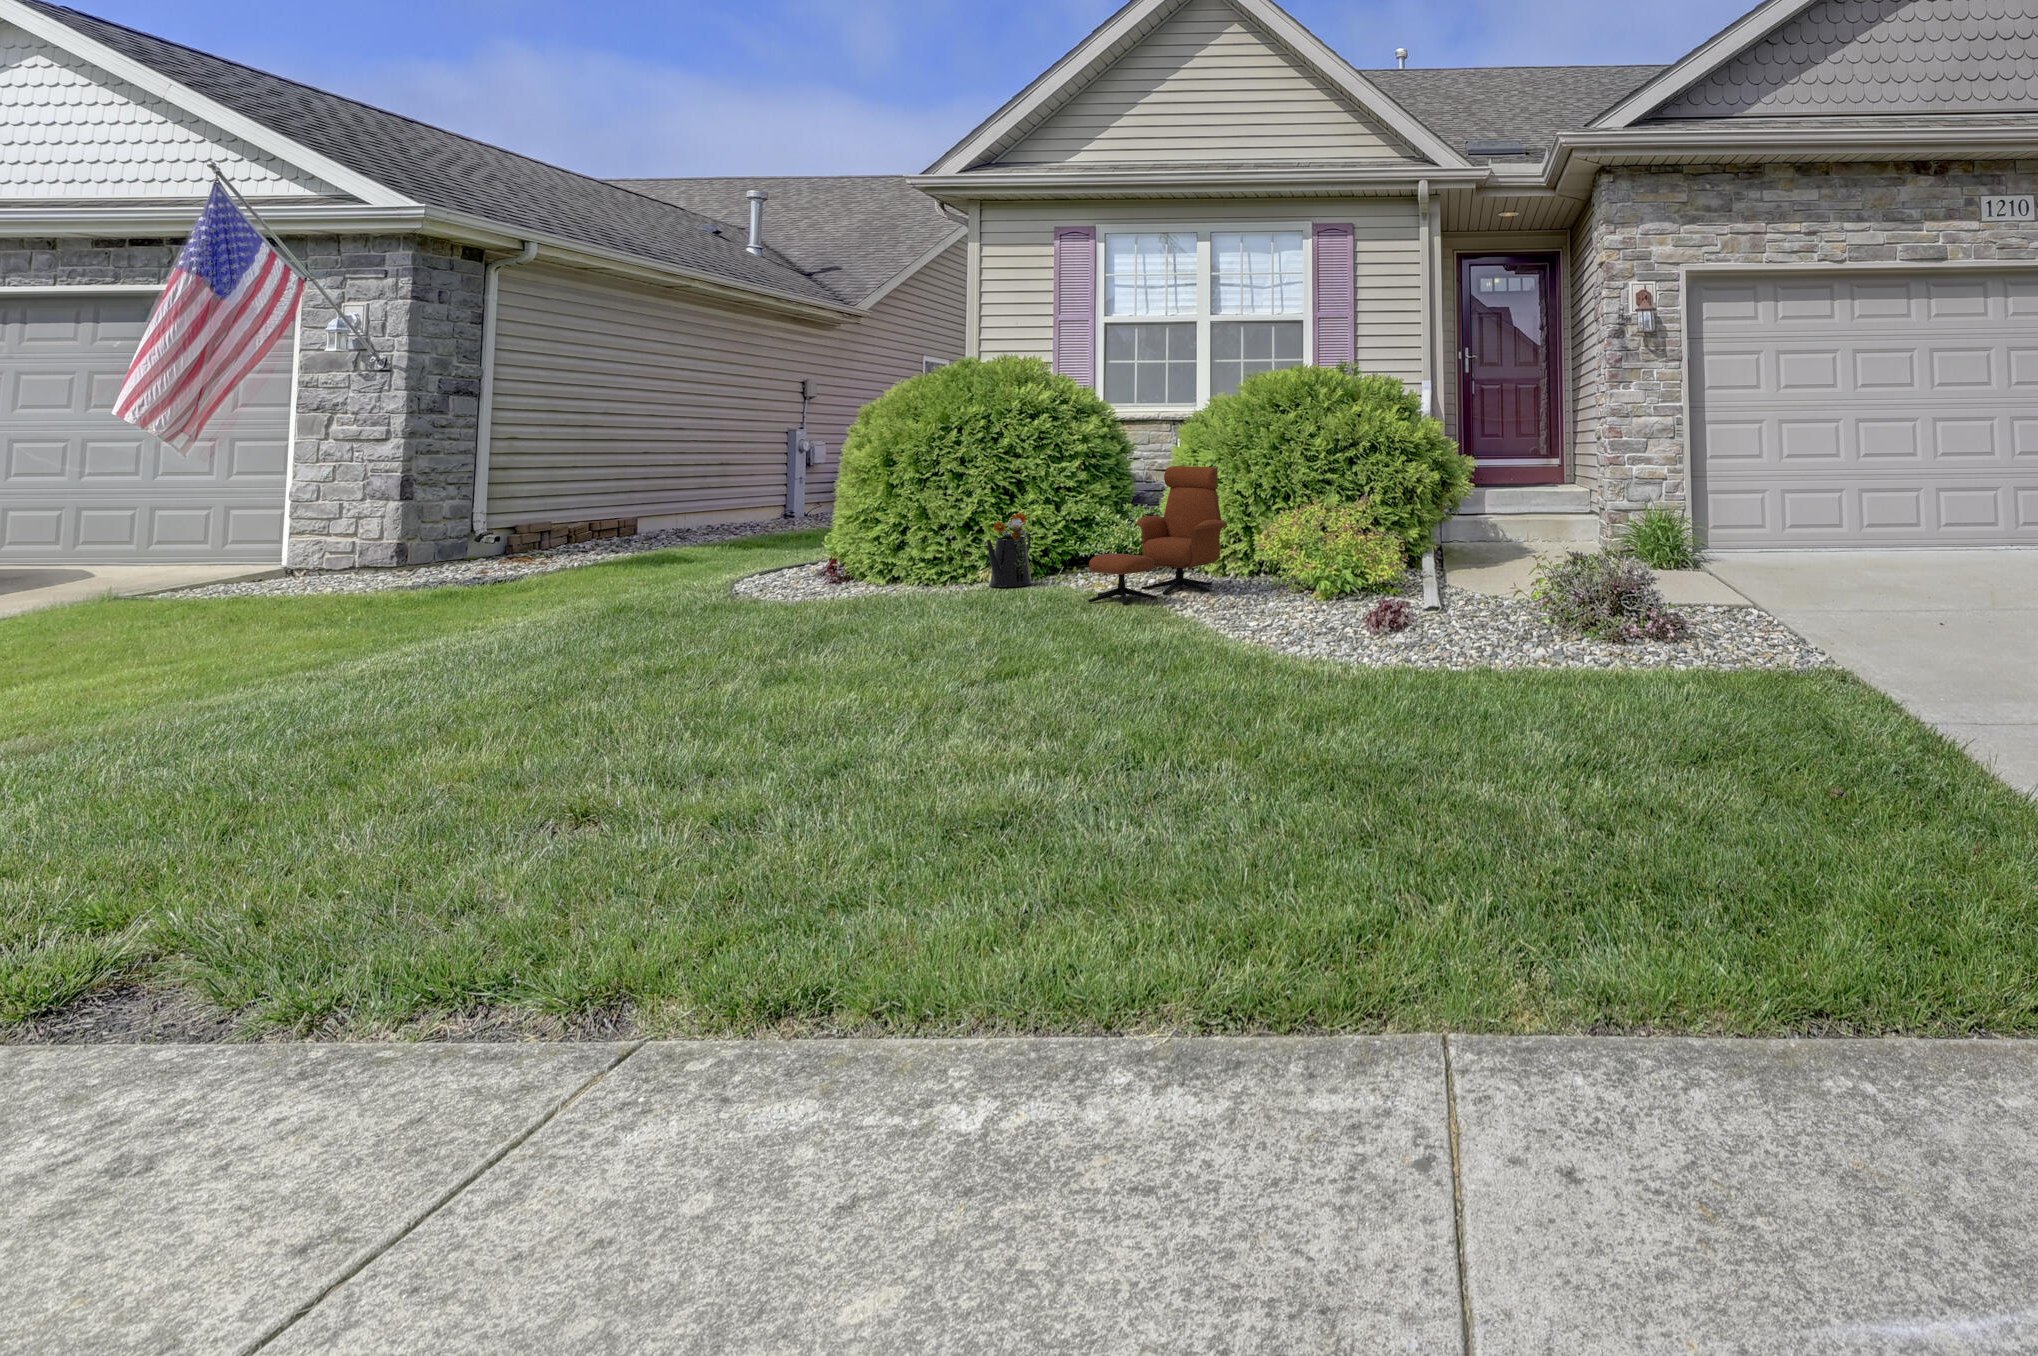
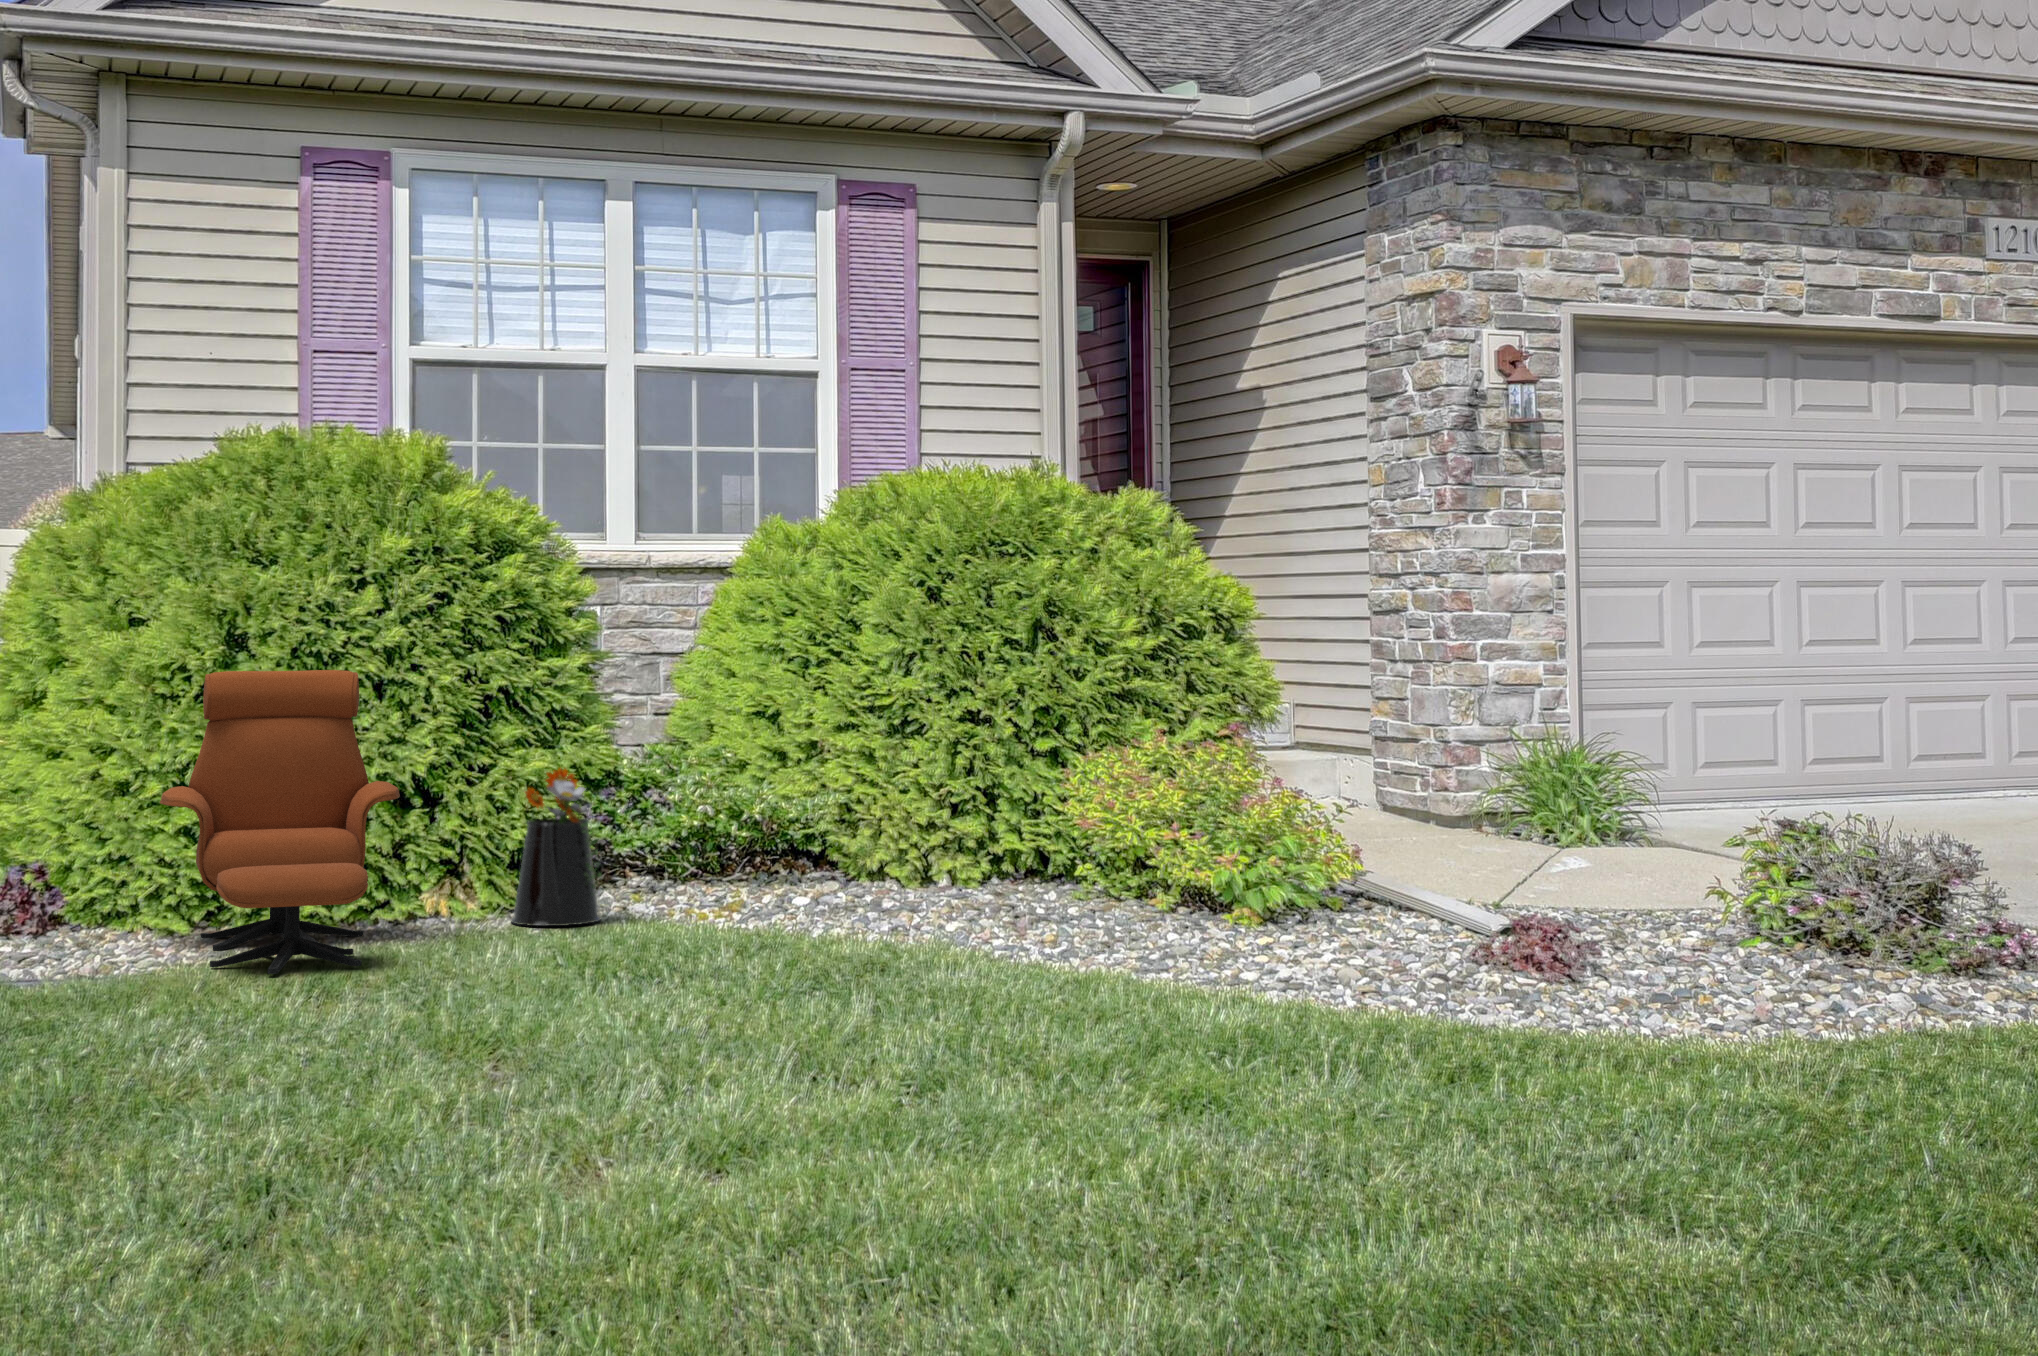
lounge chair: present [1088,466,1227,604] -> present [160,670,400,974]

